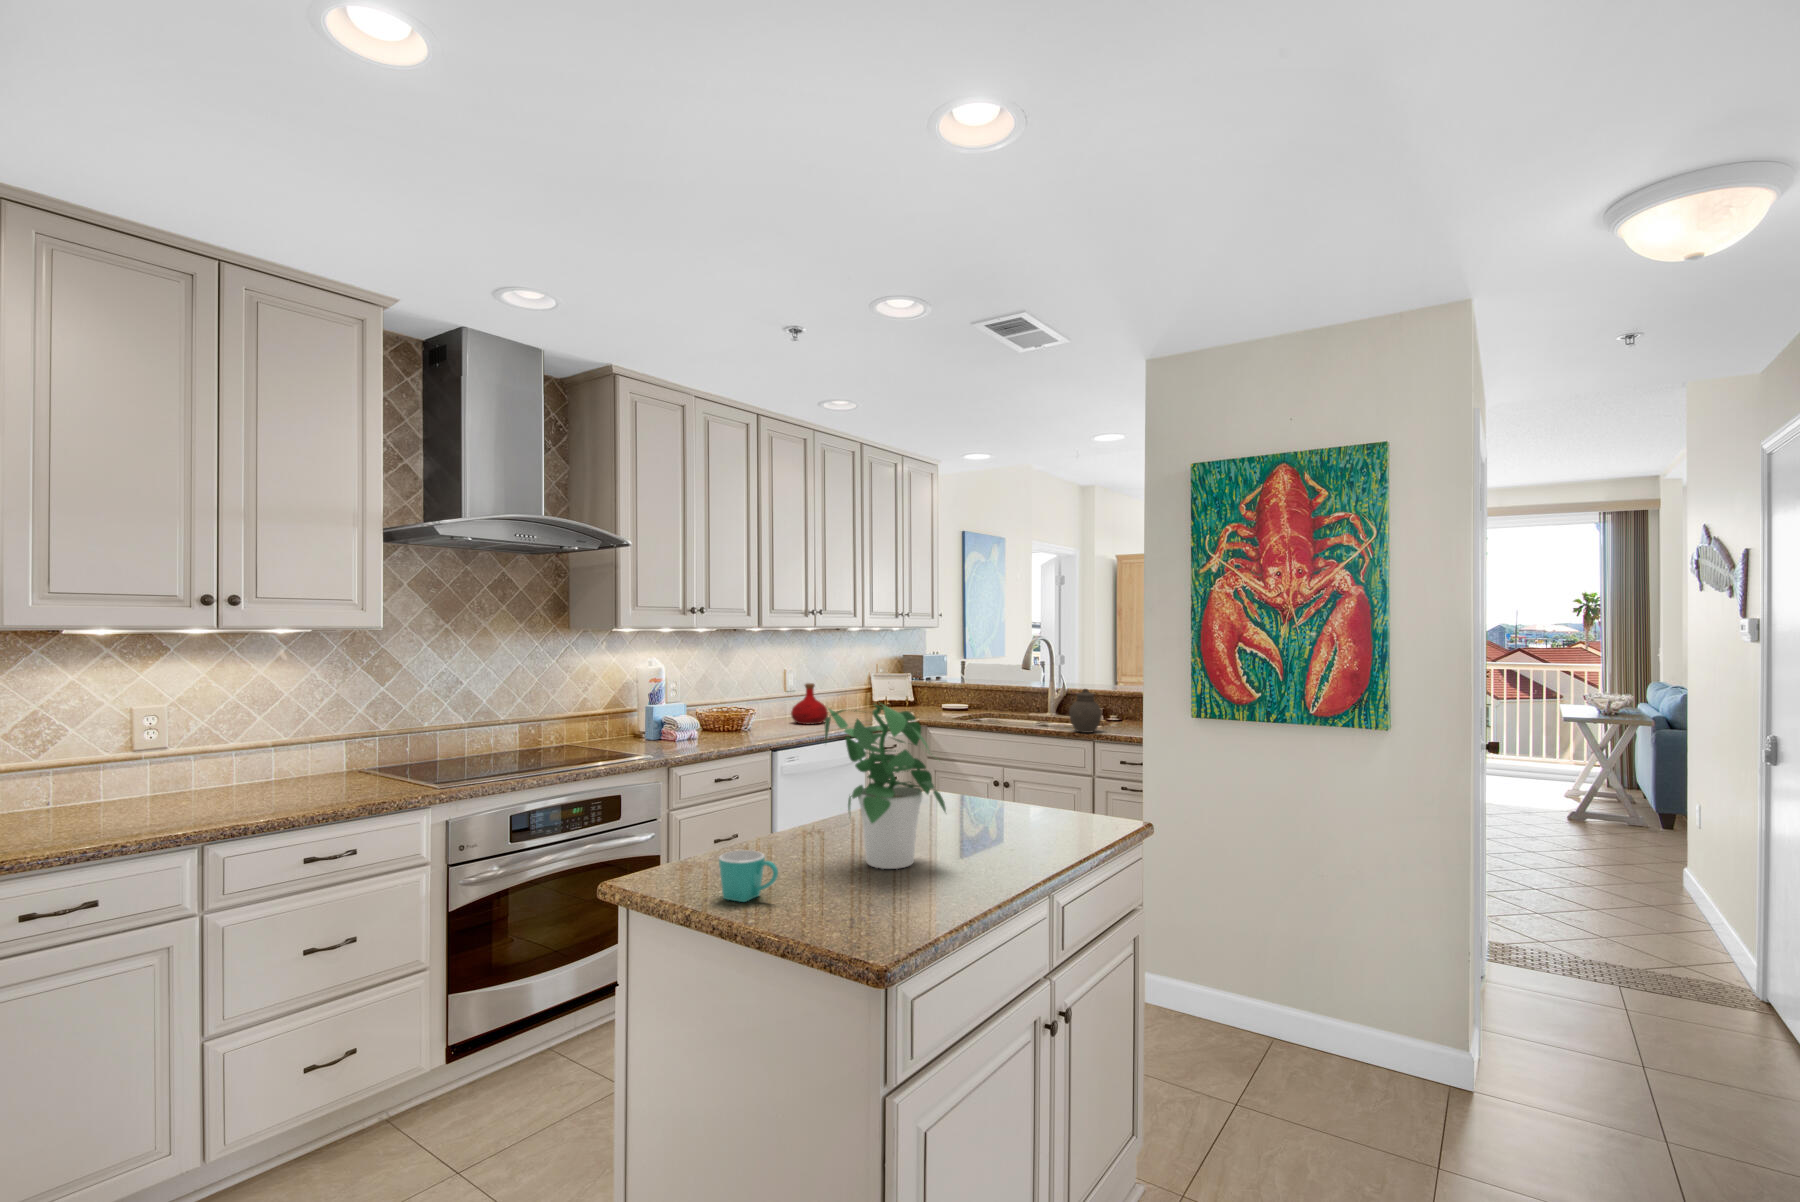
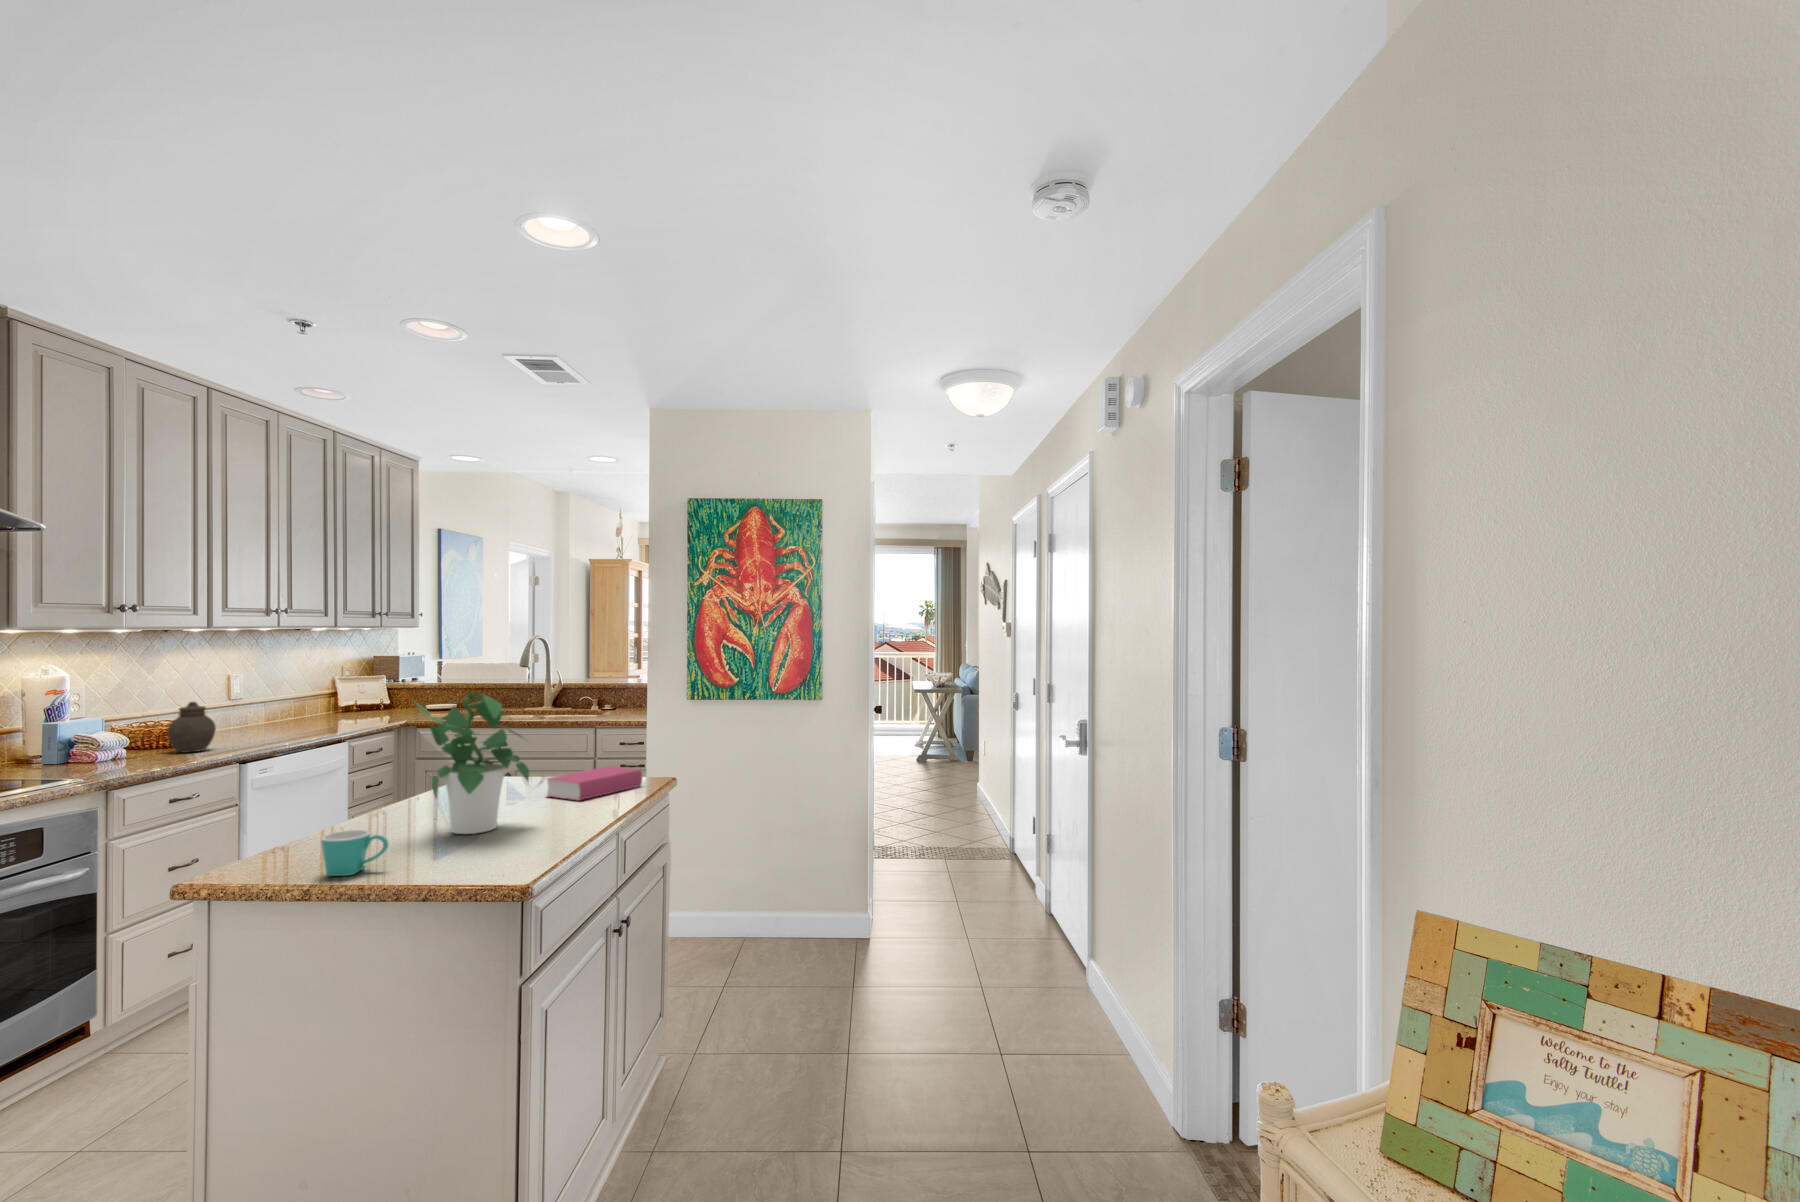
bottle: present [791,683,828,724] -> none [246,690,296,734]
jar: present [1069,689,1102,733] -> present [168,702,216,753]
book: none [987,799,1104,841] -> present [547,766,642,801]

